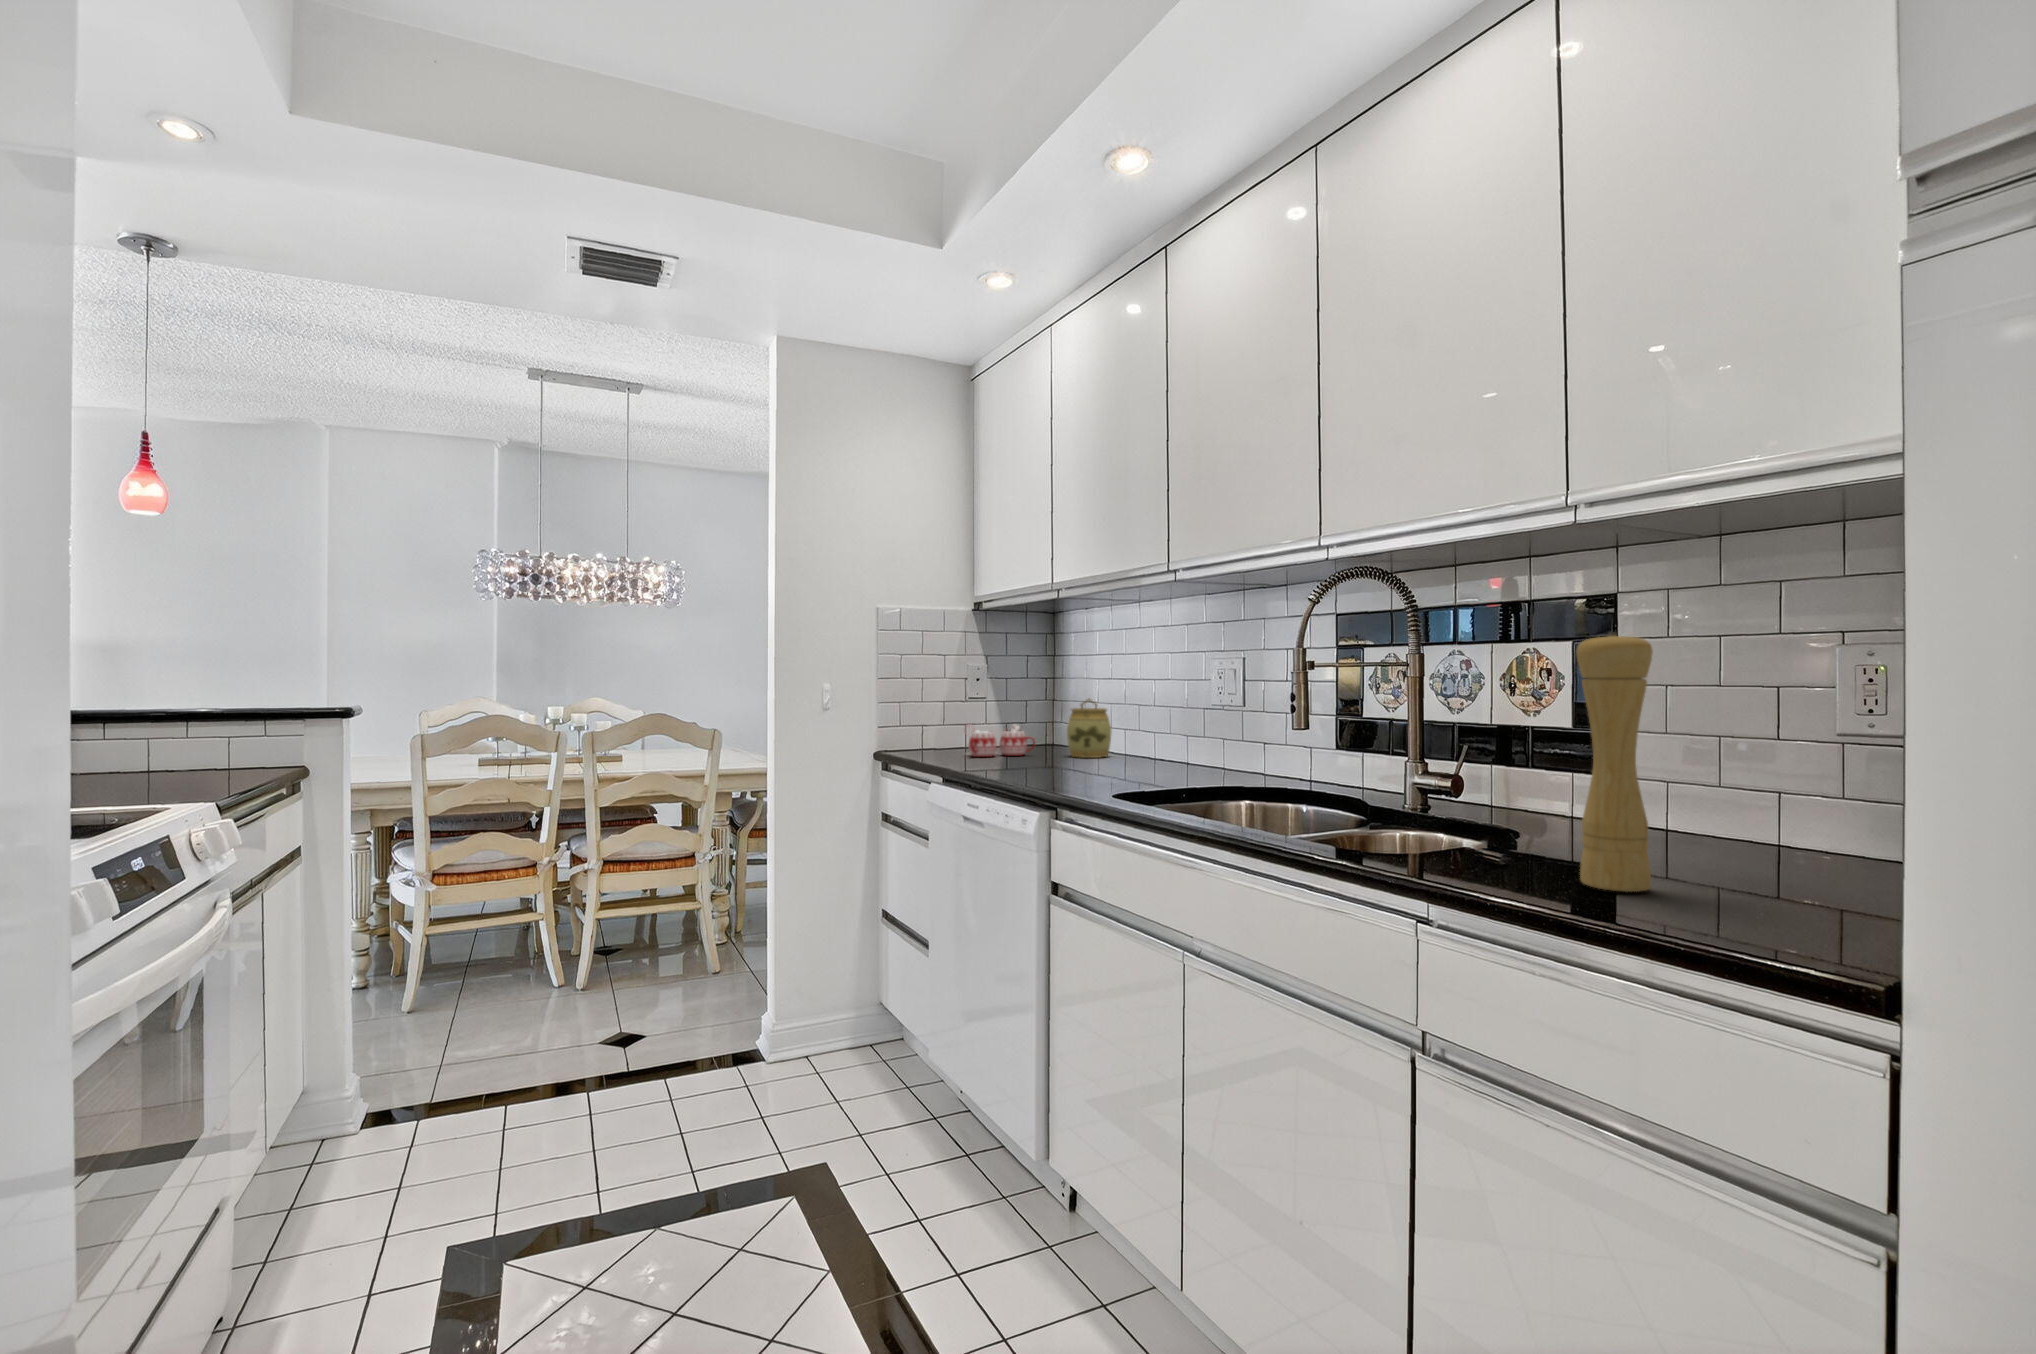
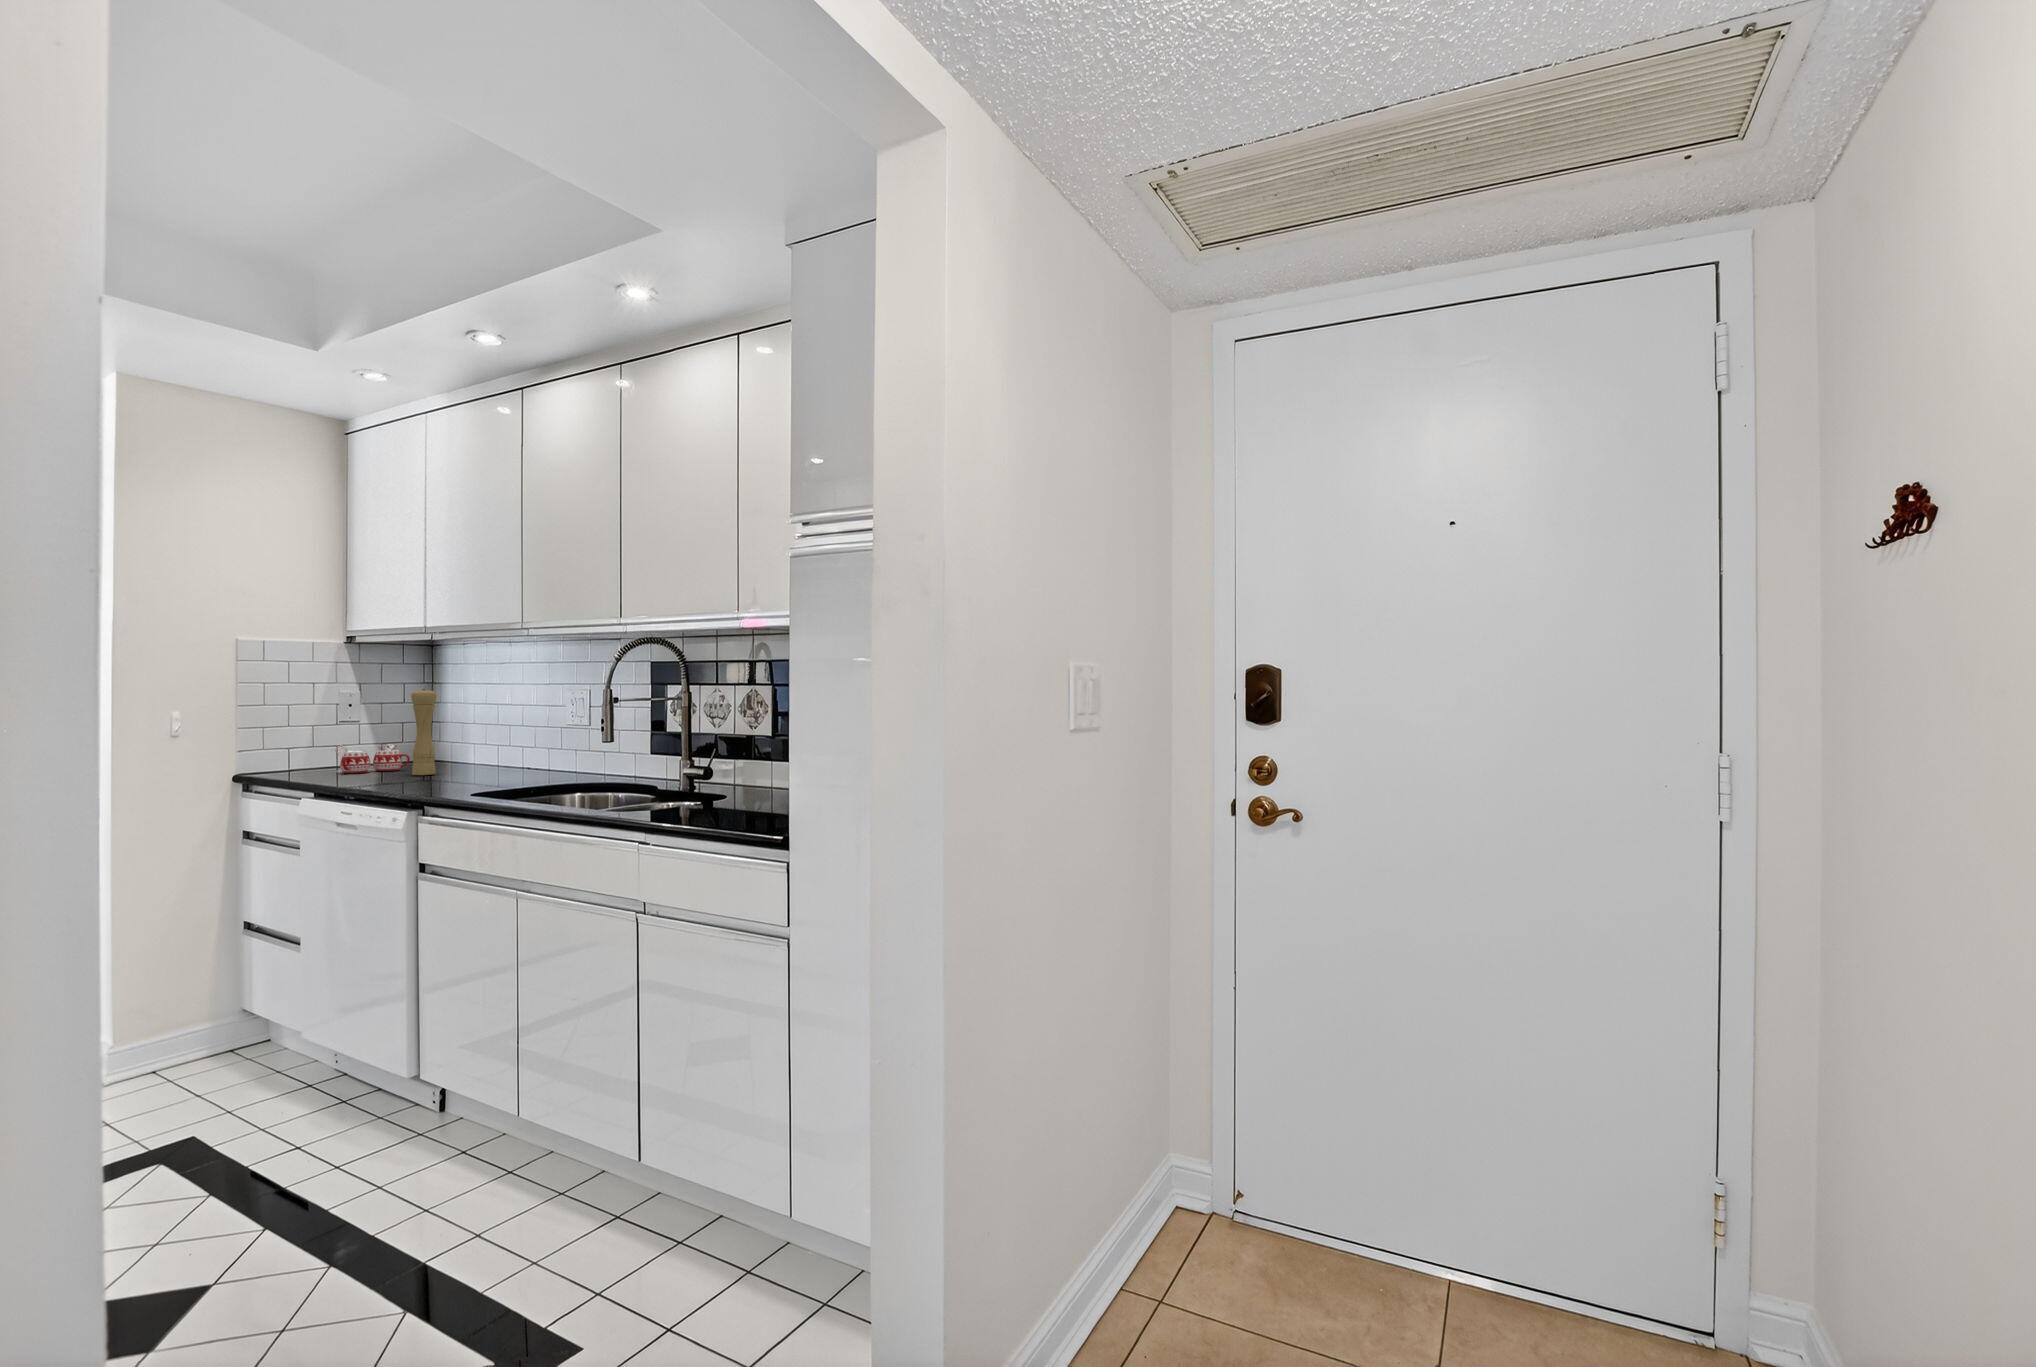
pepper mill: present [1576,632,1653,892] -> present [411,689,436,775]
jar: present [1067,699,1111,758] -> none [441,720,483,770]

